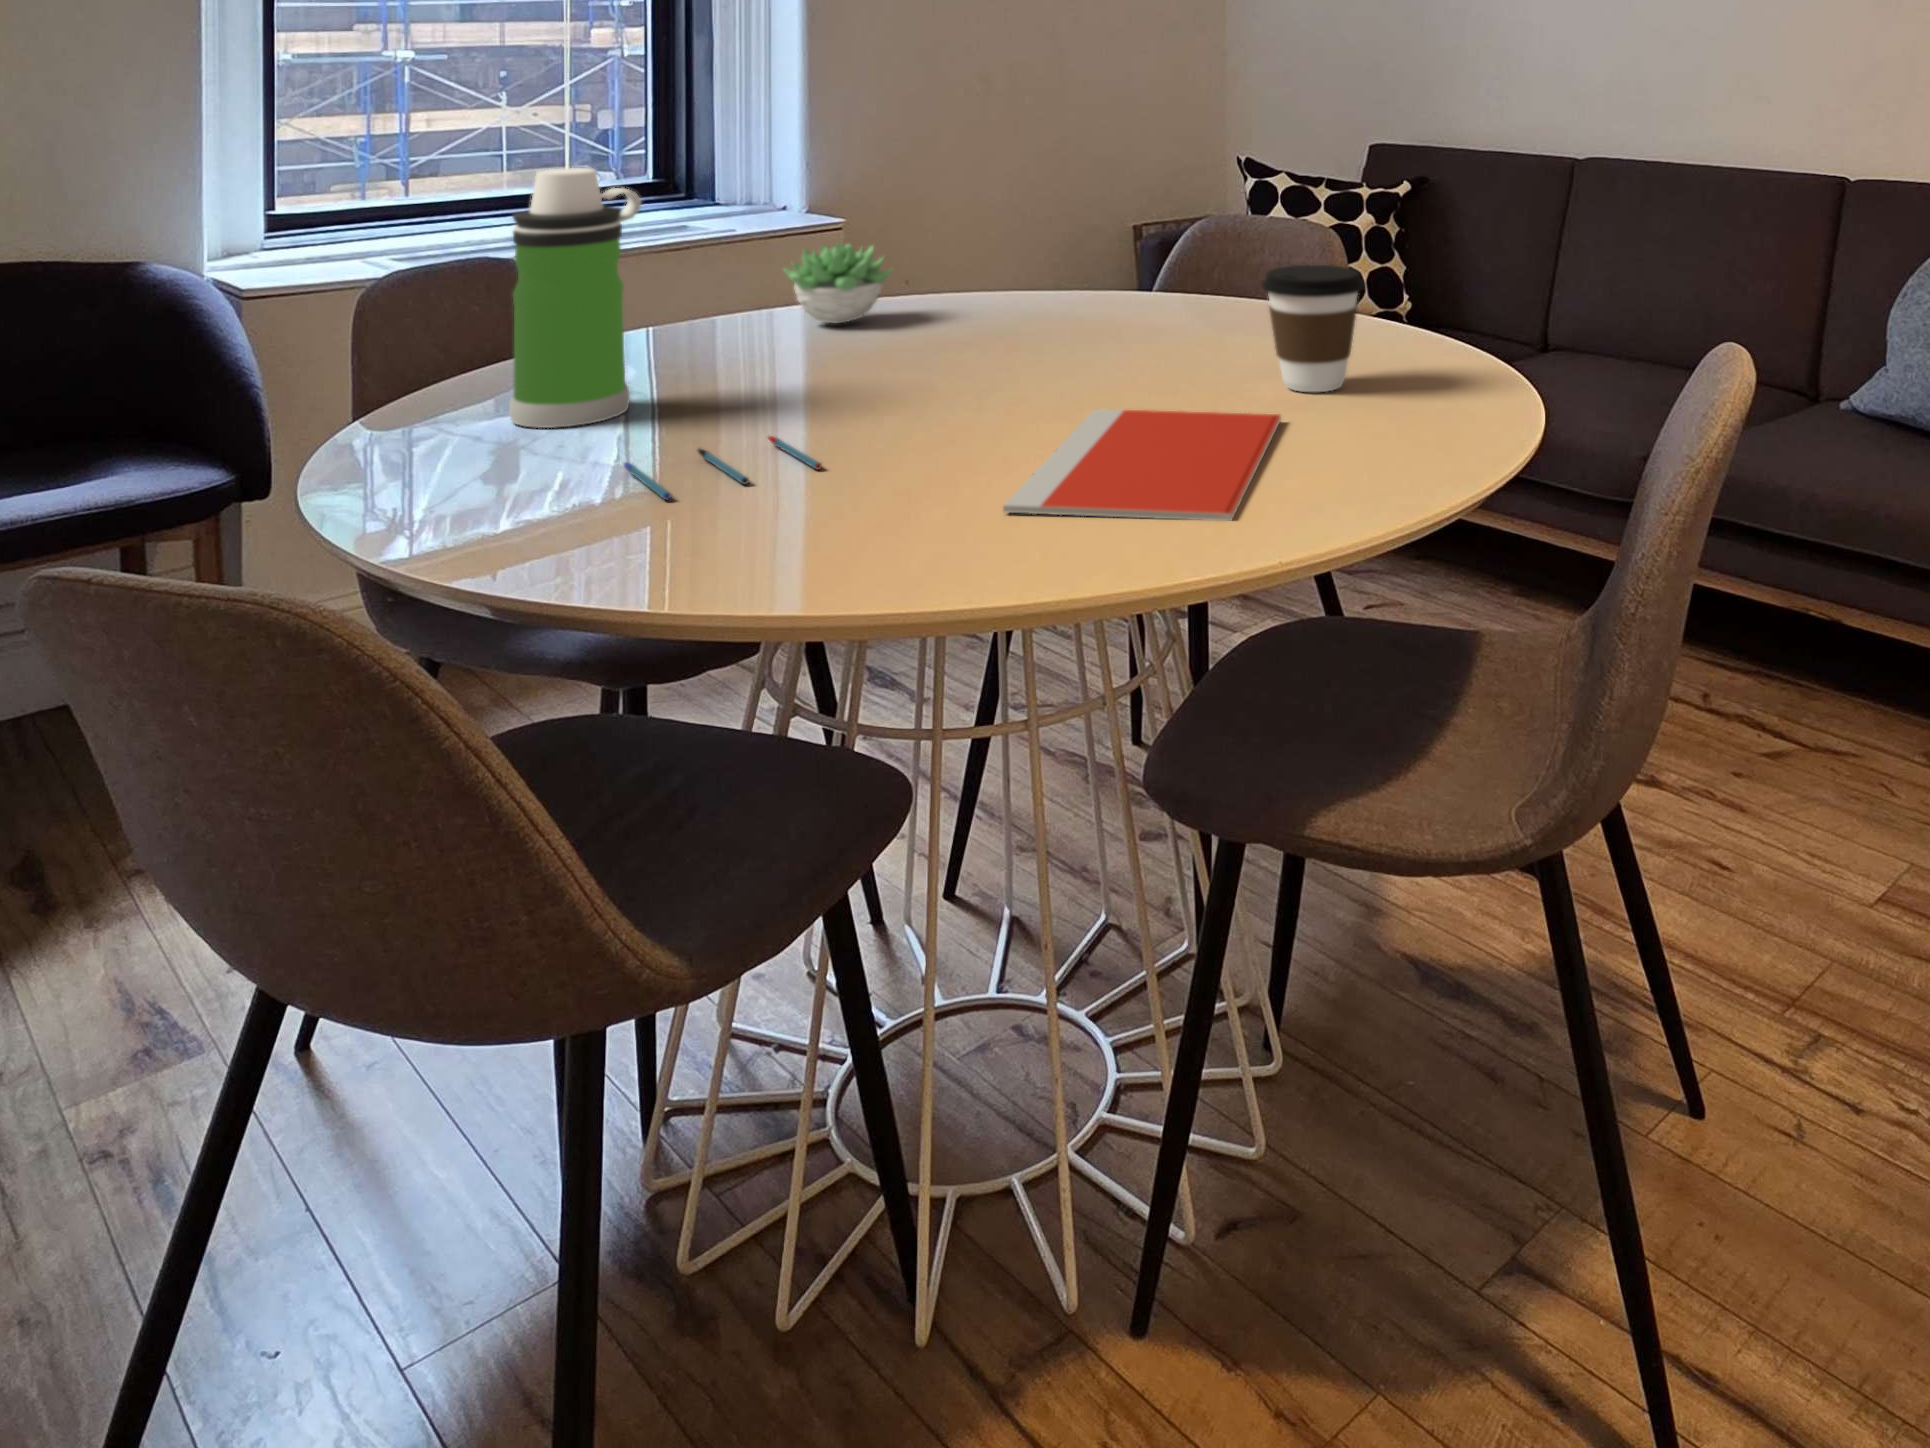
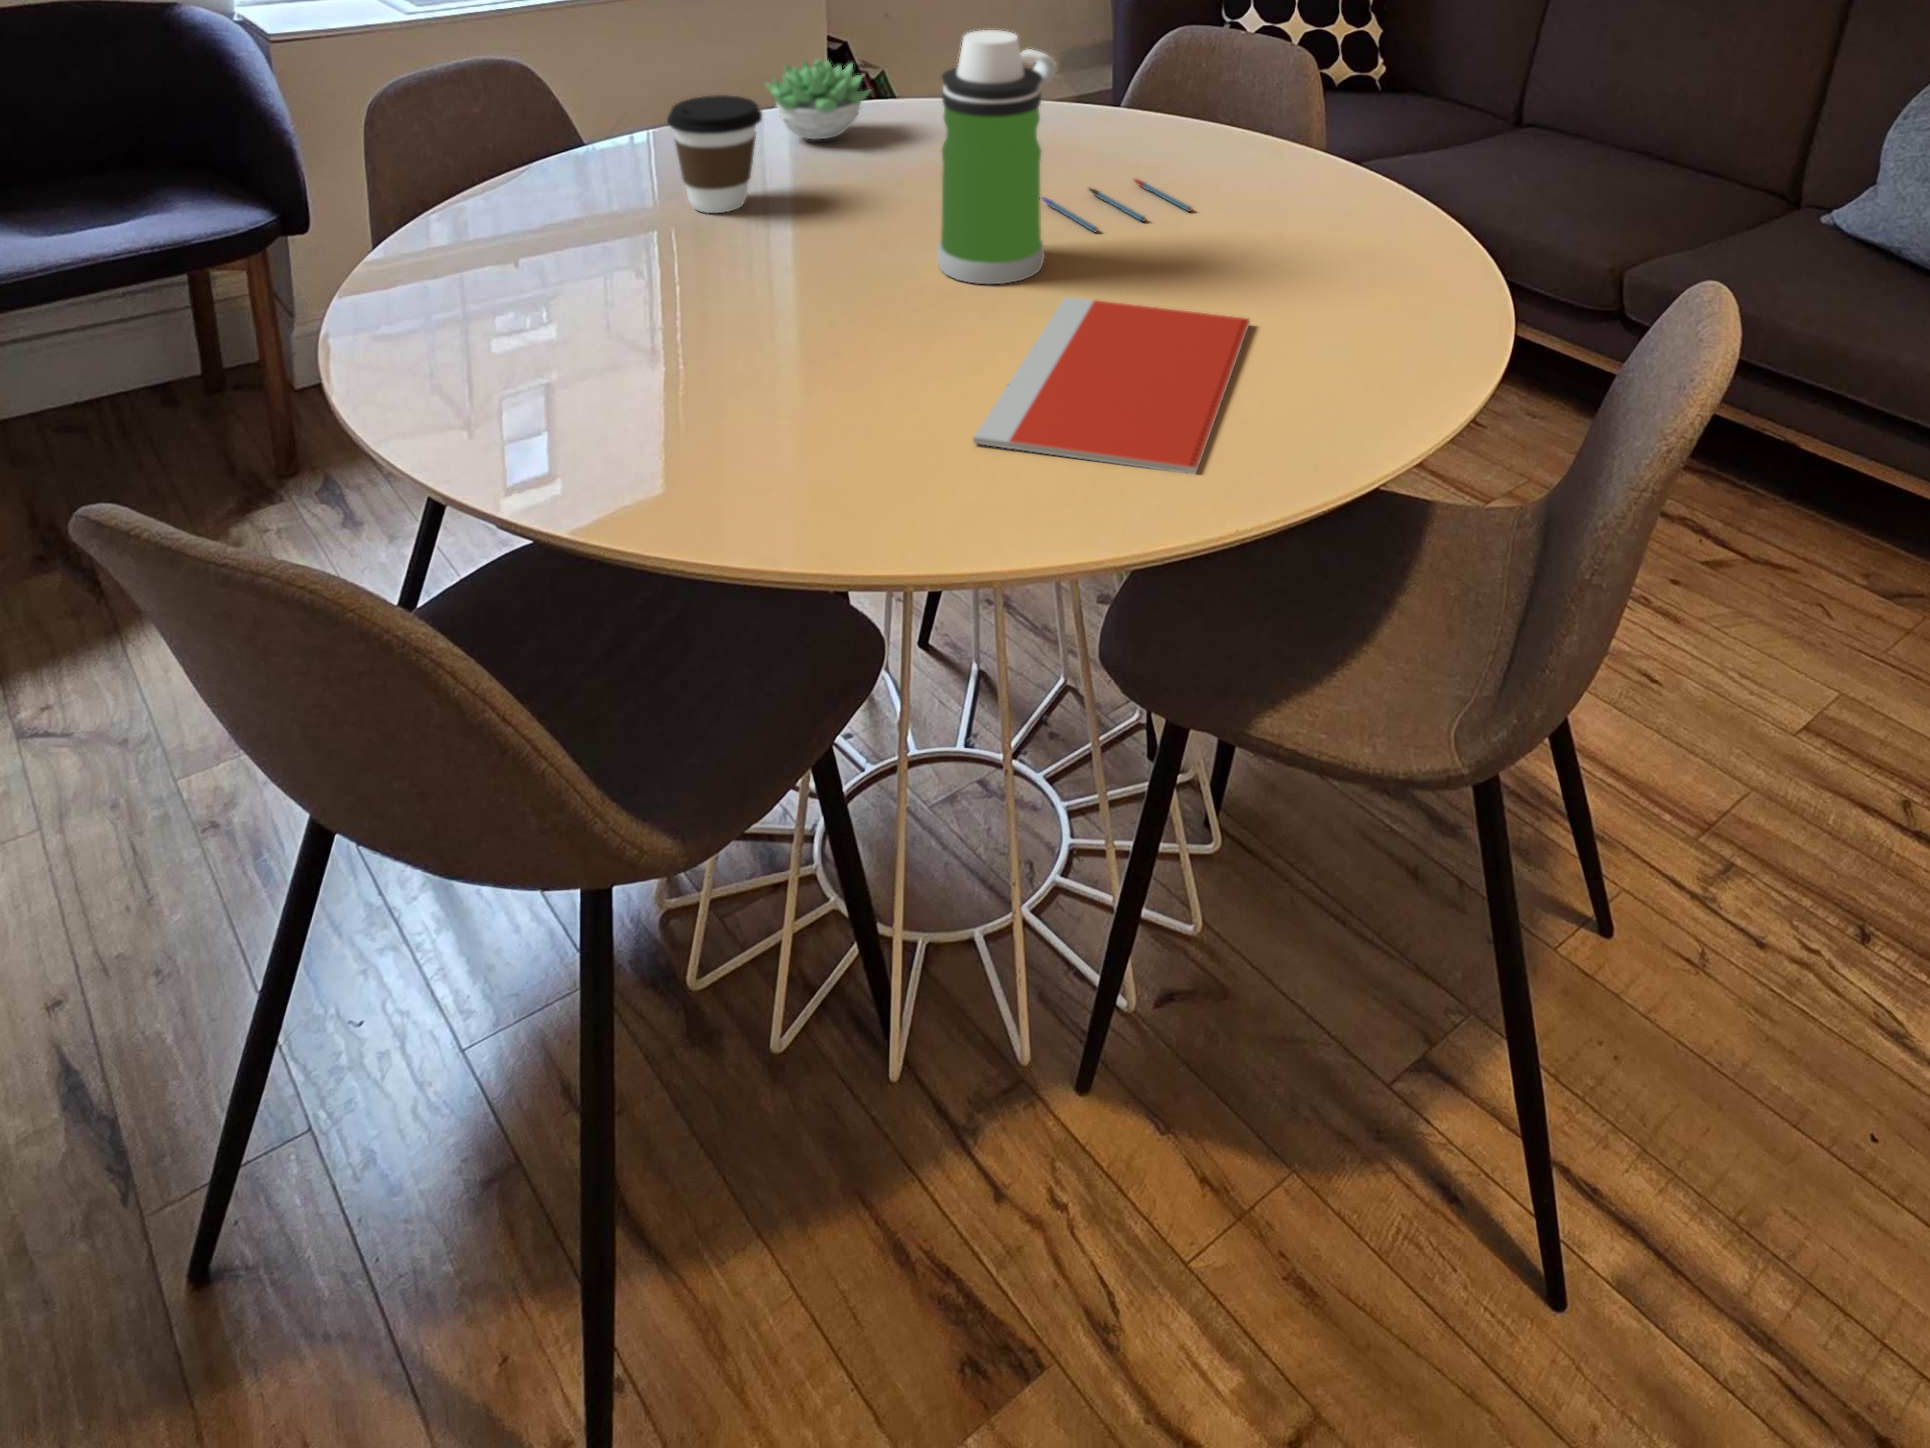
water bottle: present [509,168,641,428] -> present [937,30,1057,284]
coffee cup: present [1262,265,1364,392] -> present [667,95,762,213]
pen: present [624,436,822,500] -> present [1041,179,1192,232]

